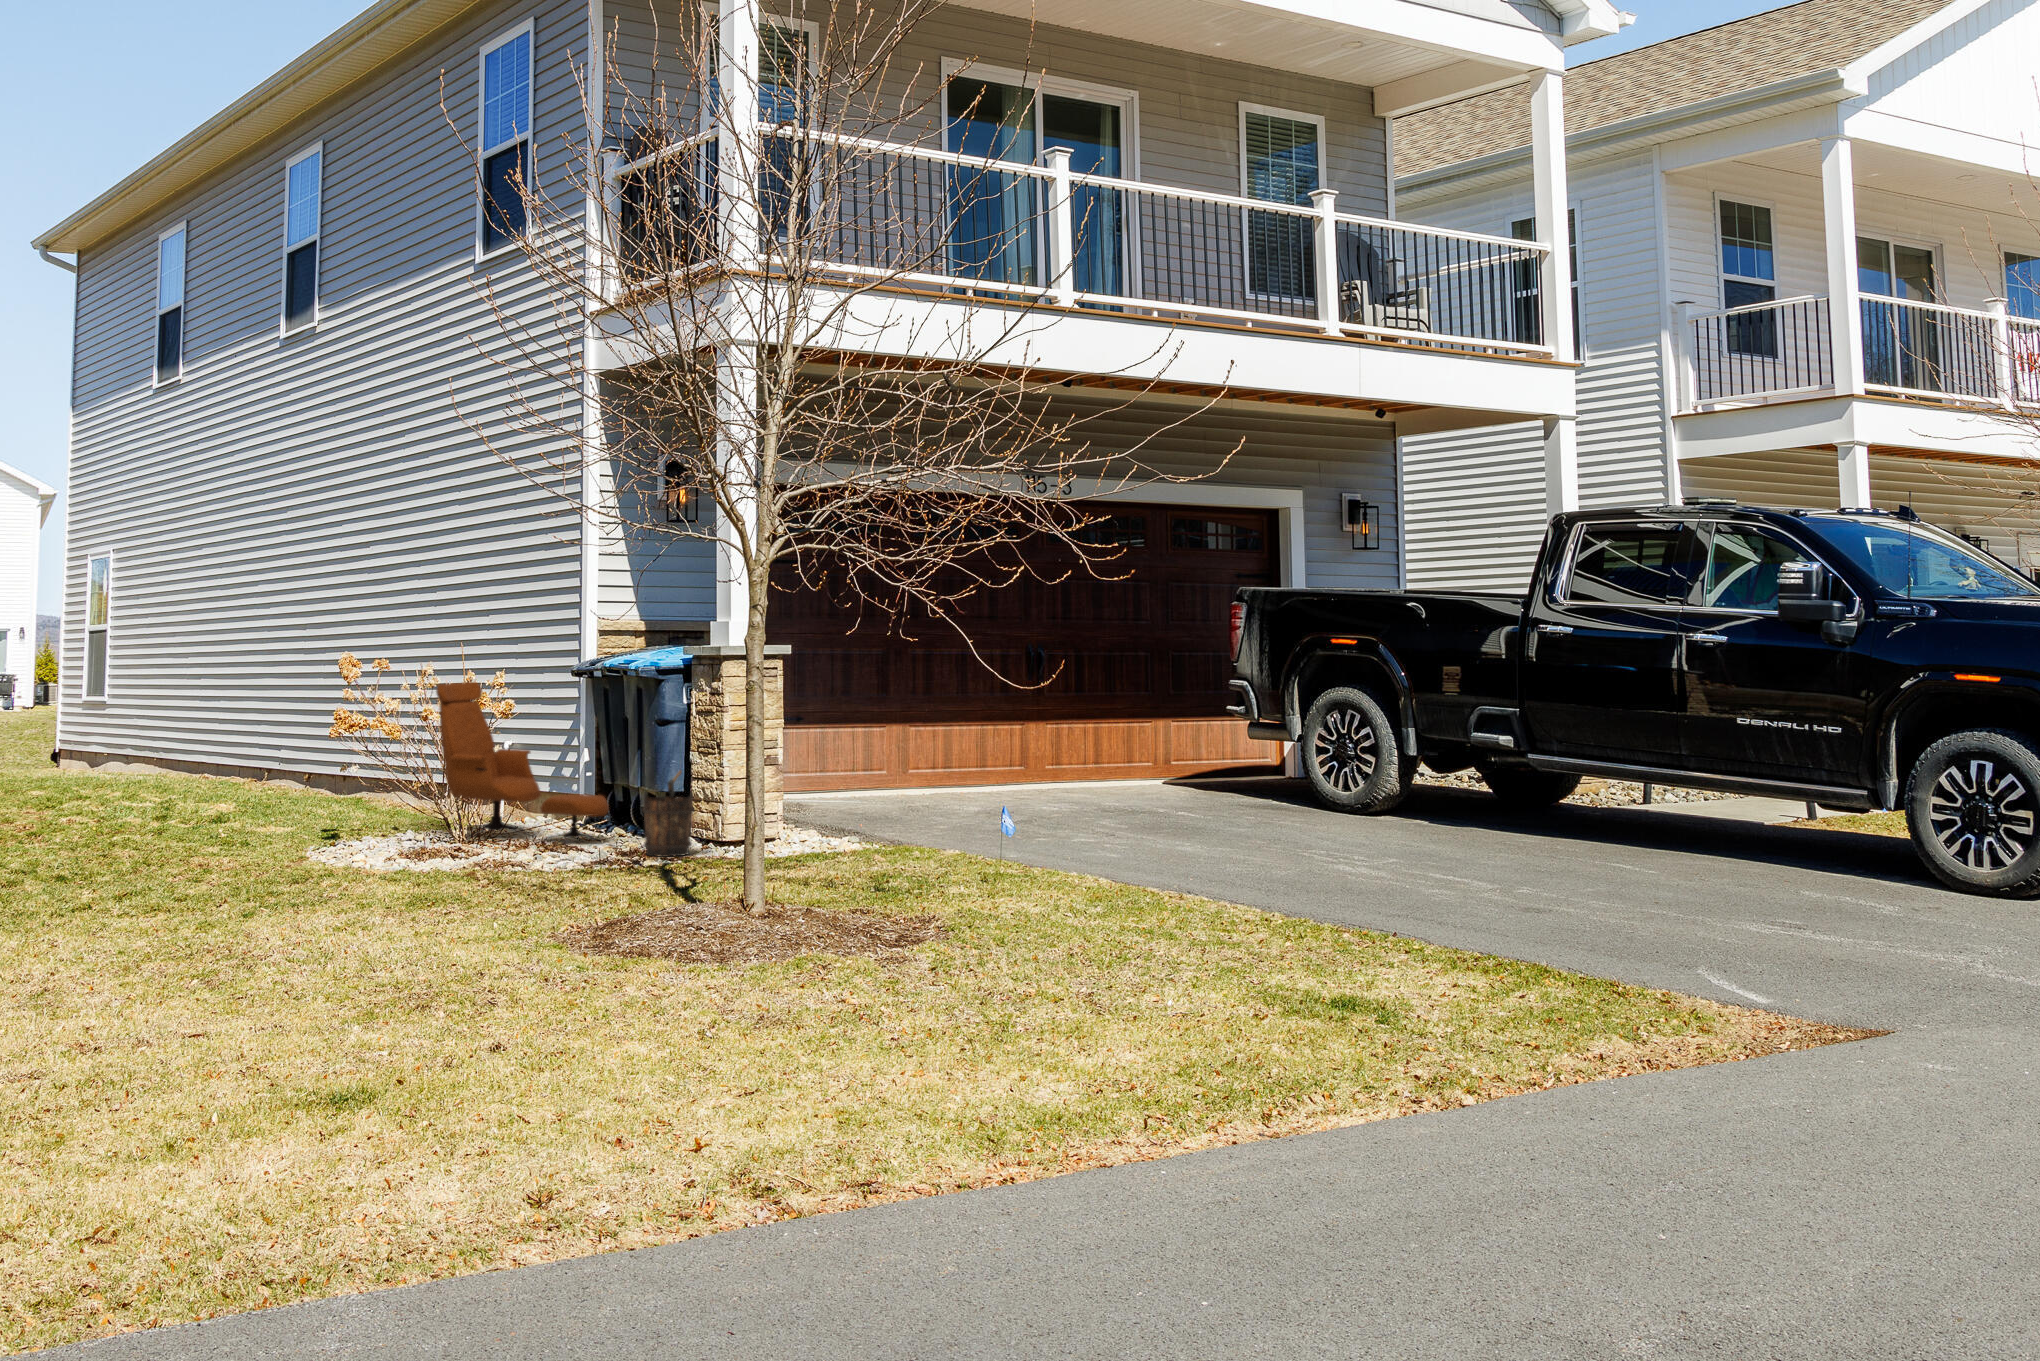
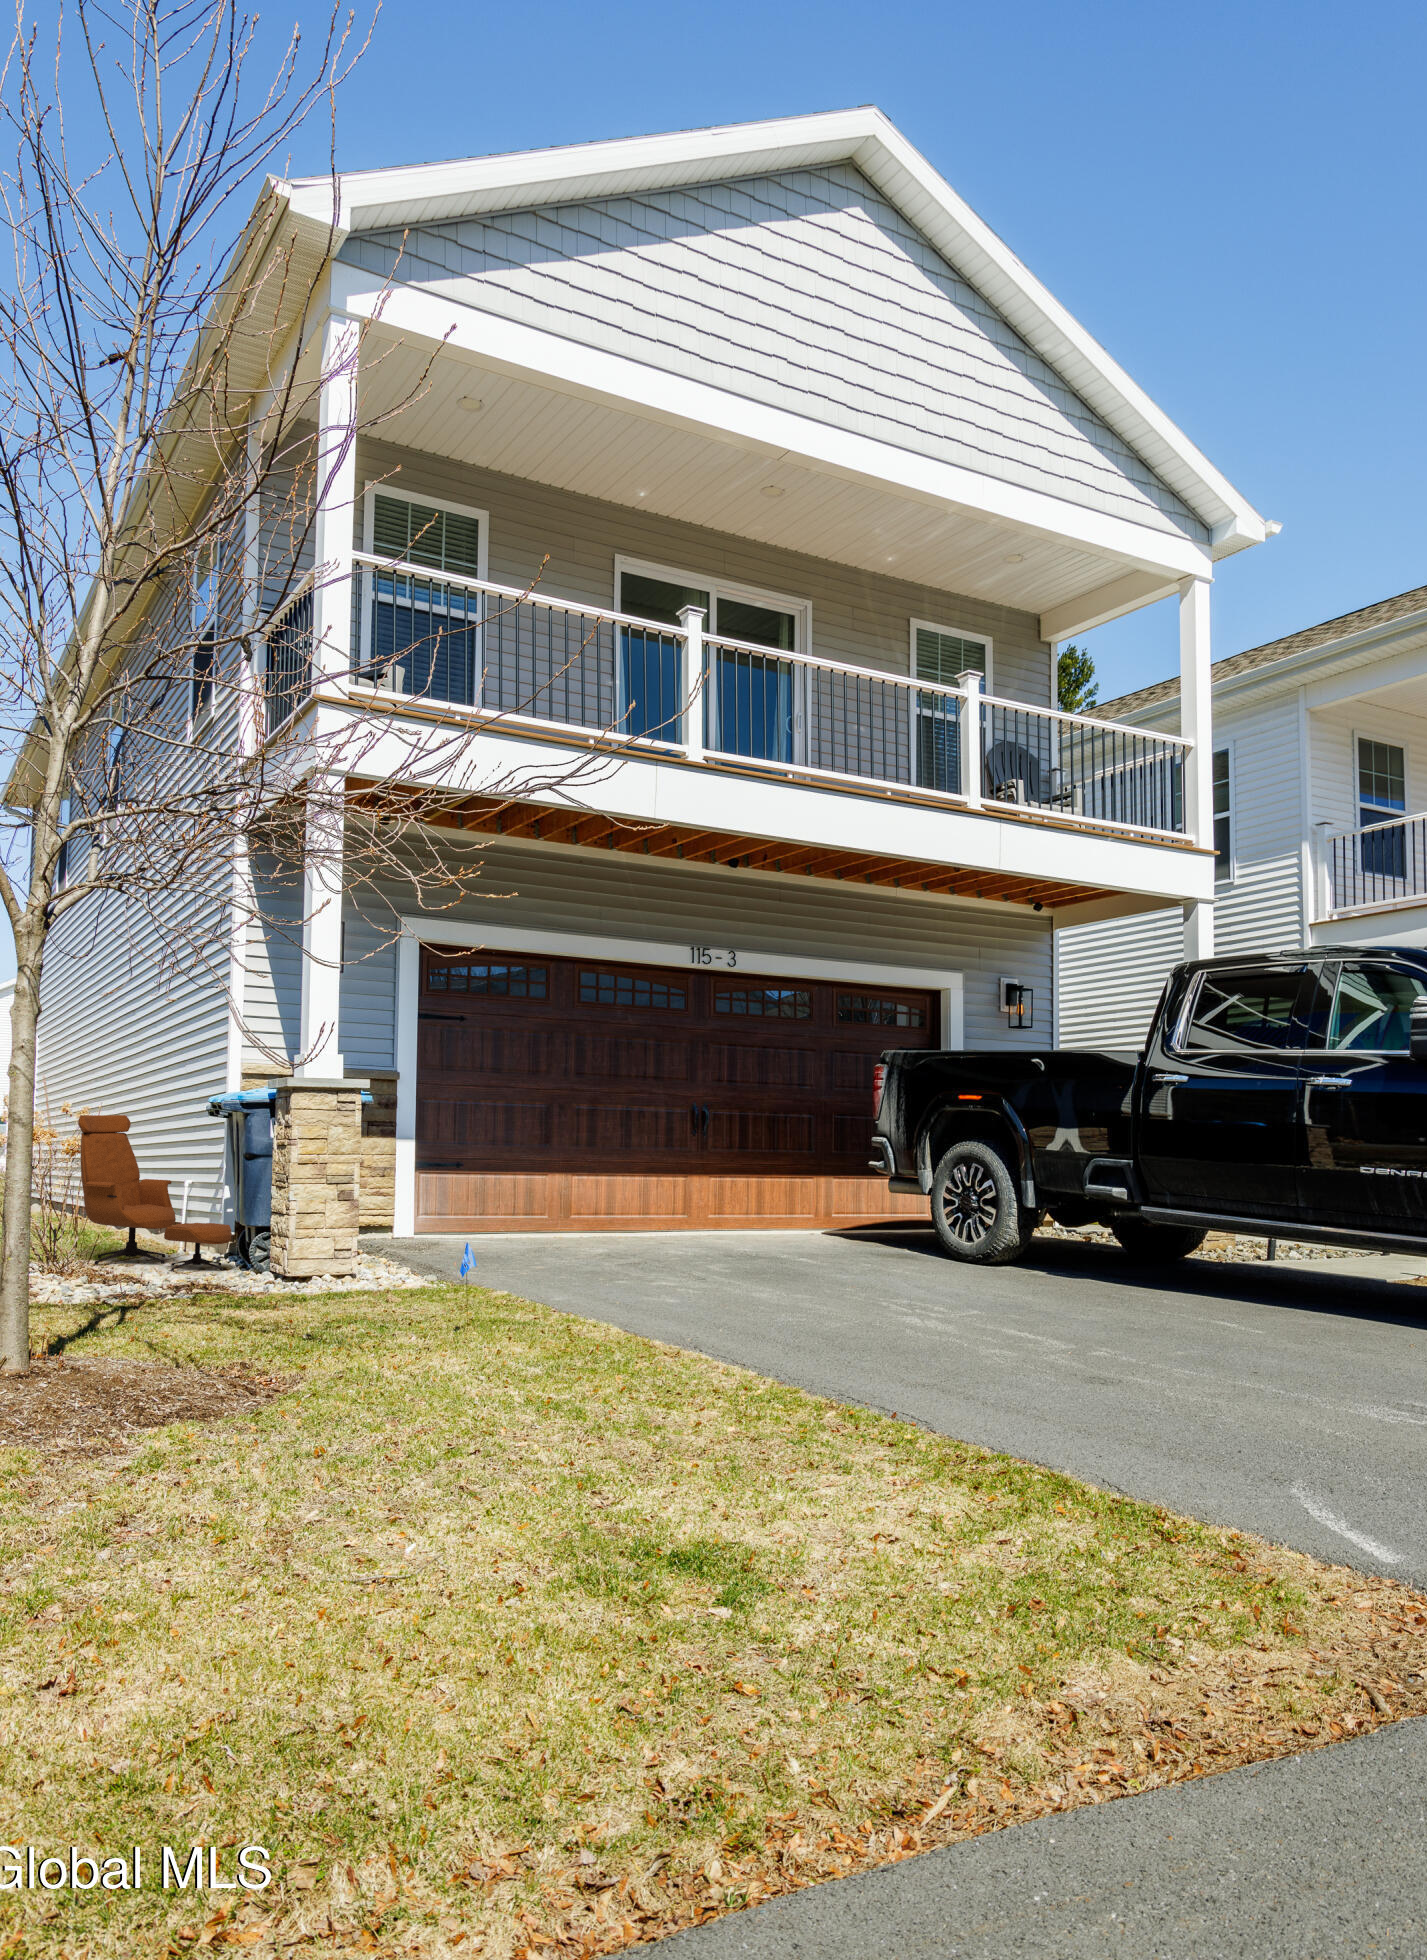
bucket: present [642,771,695,857] -> none [244,1201,298,1285]

